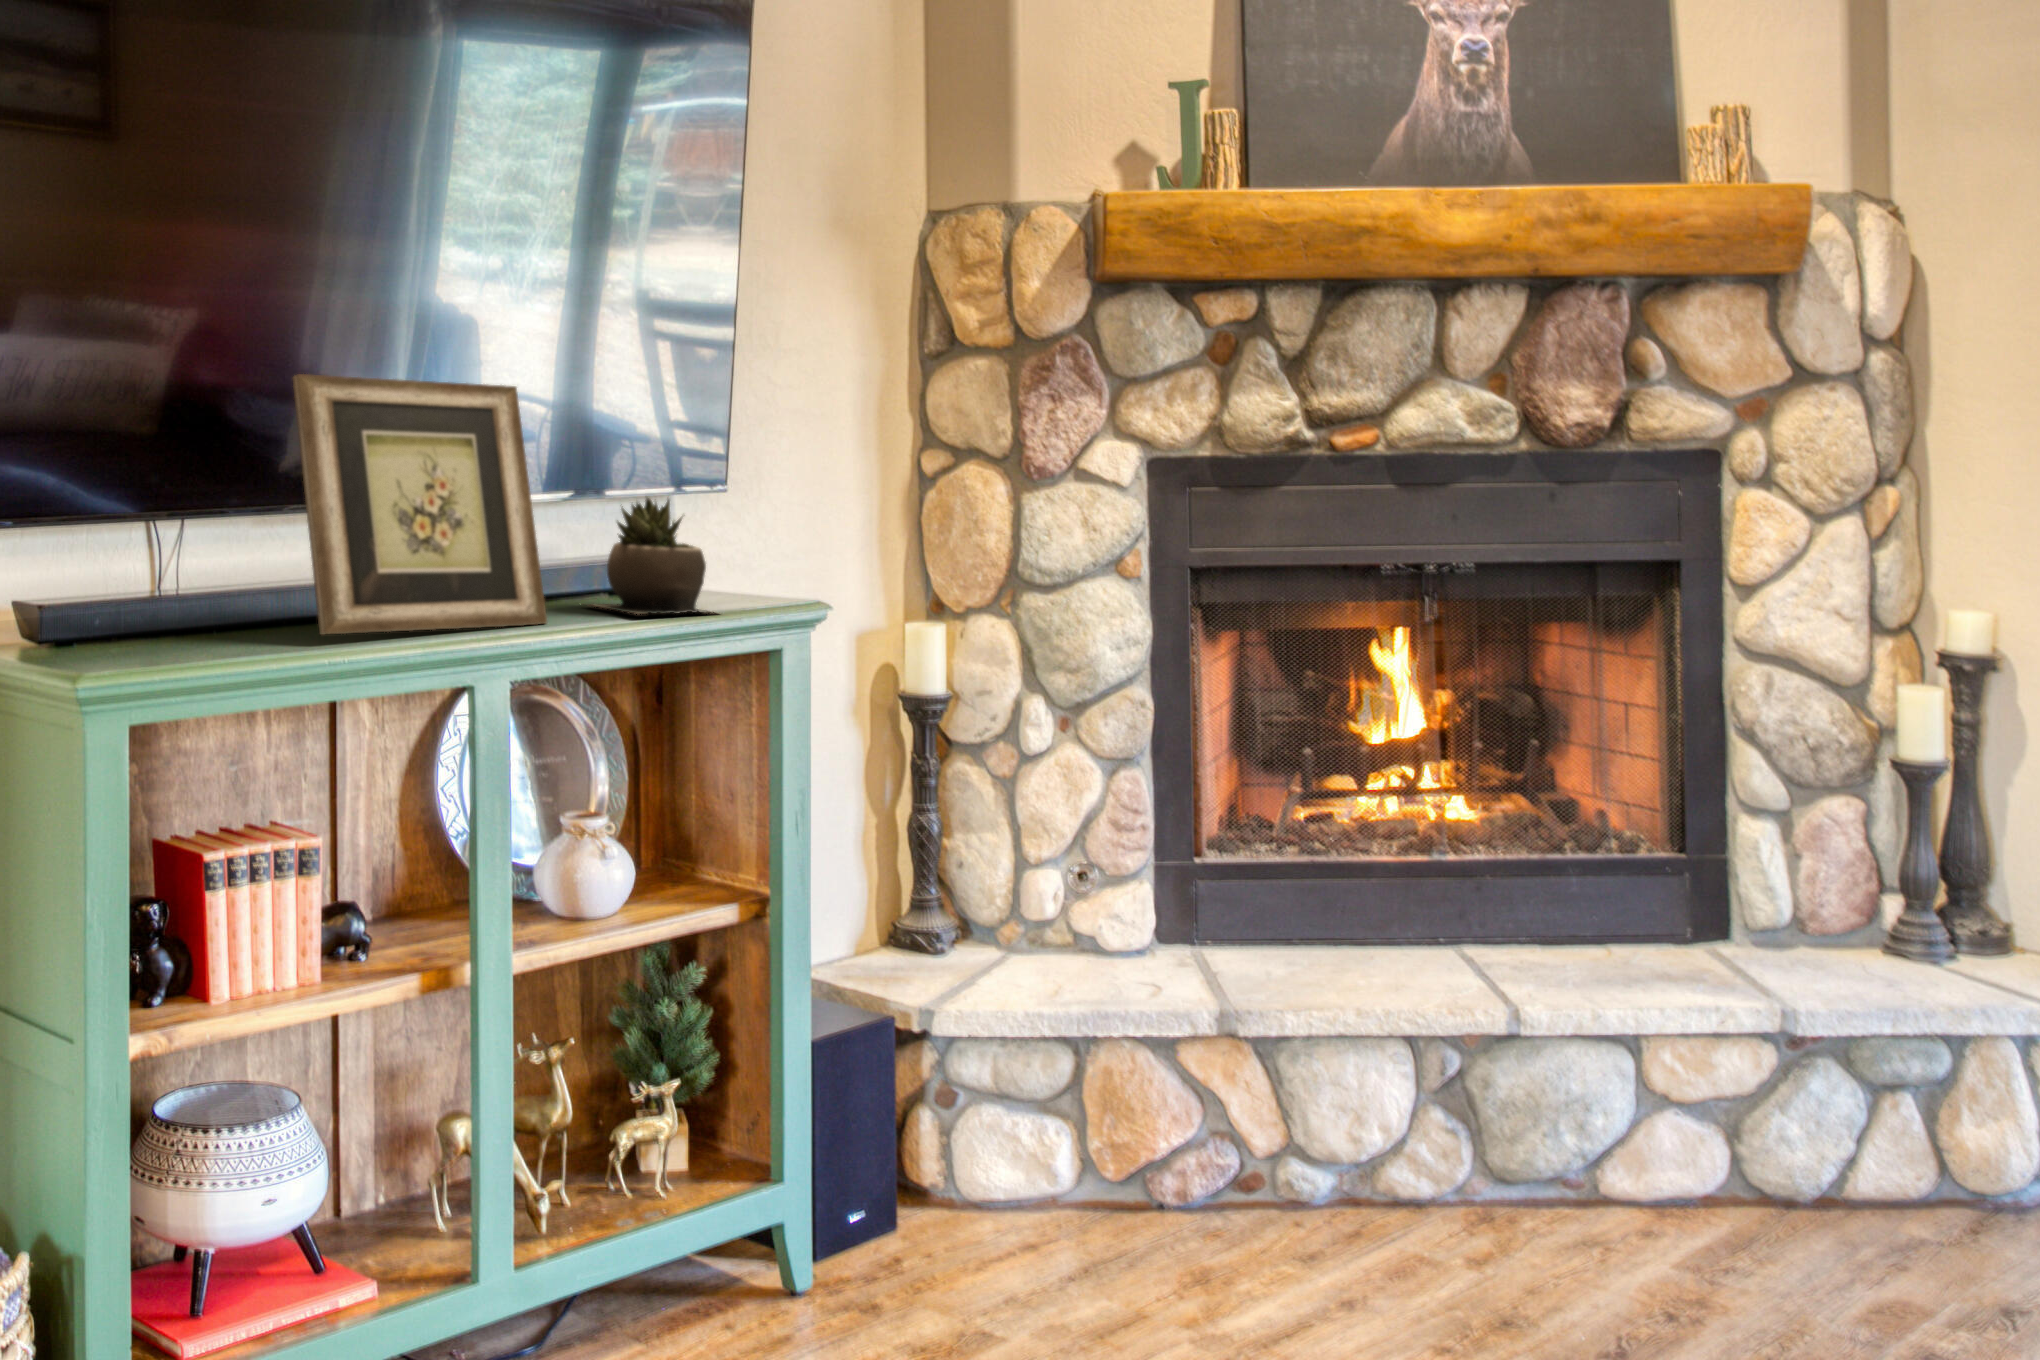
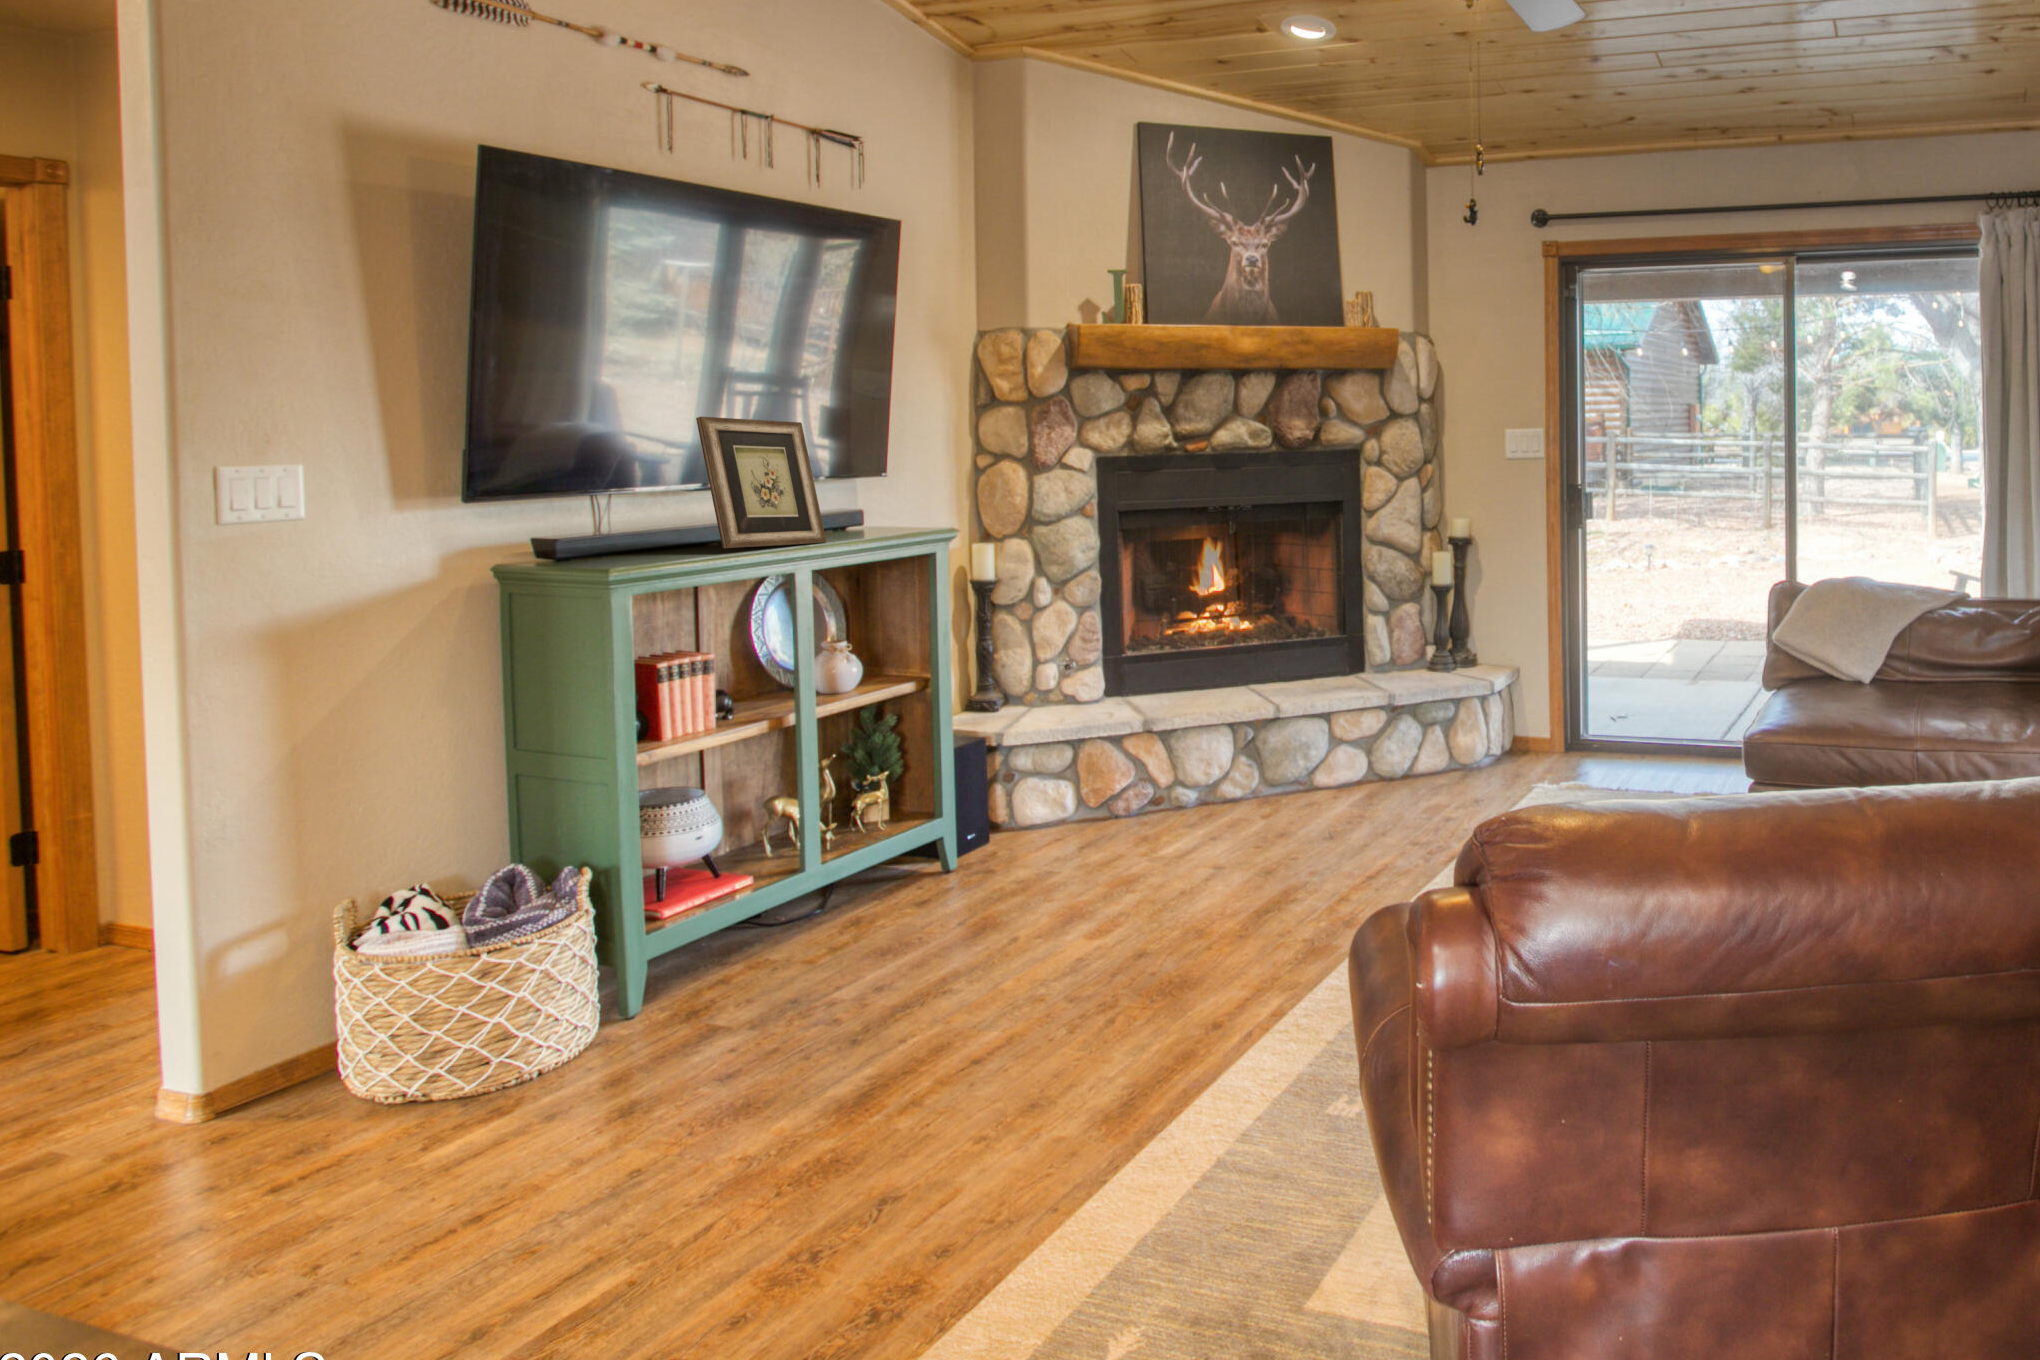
succulent plant: present [592,498,710,614] -> none [830,478,911,536]

